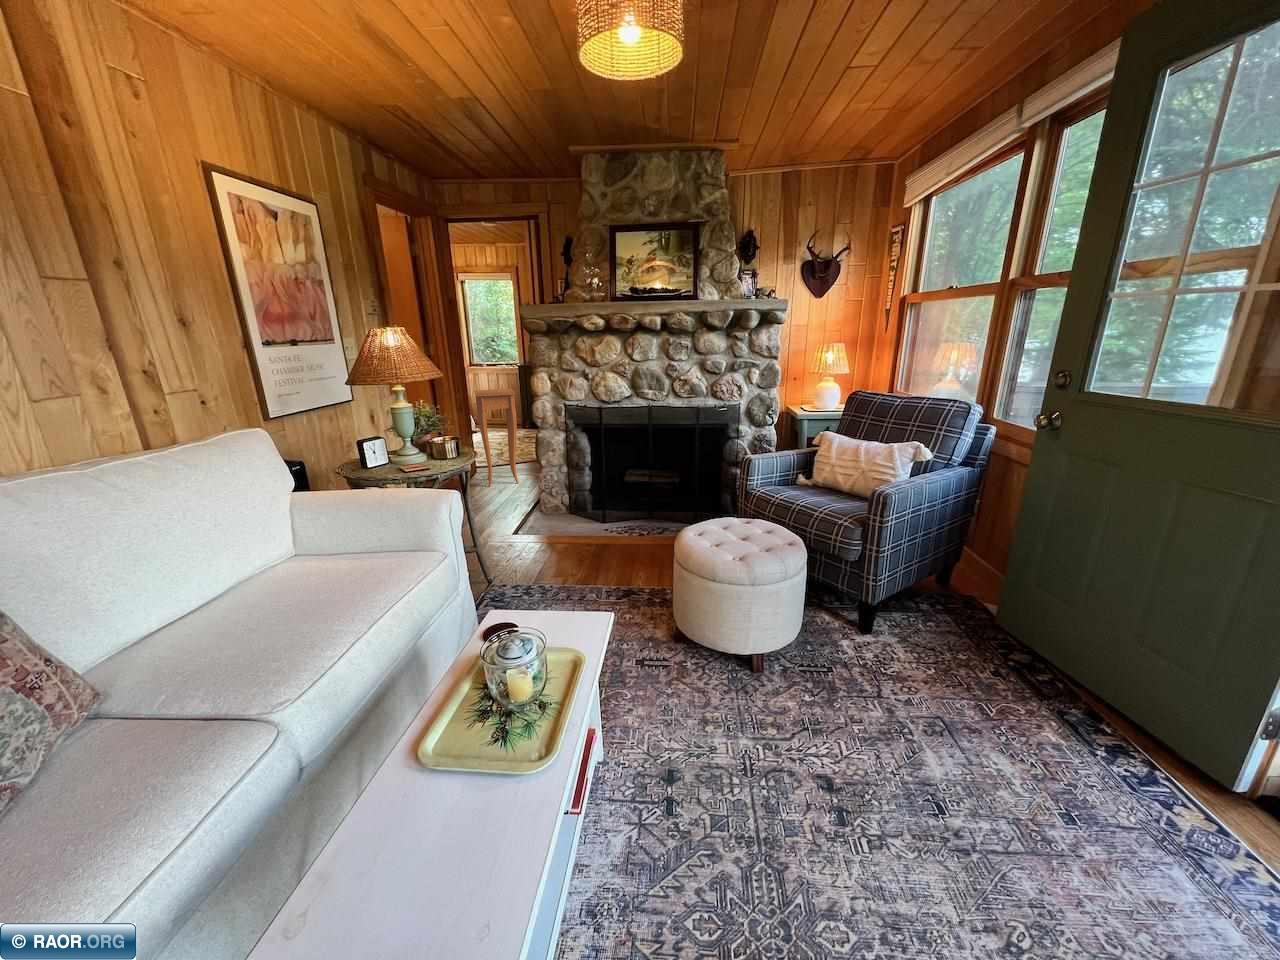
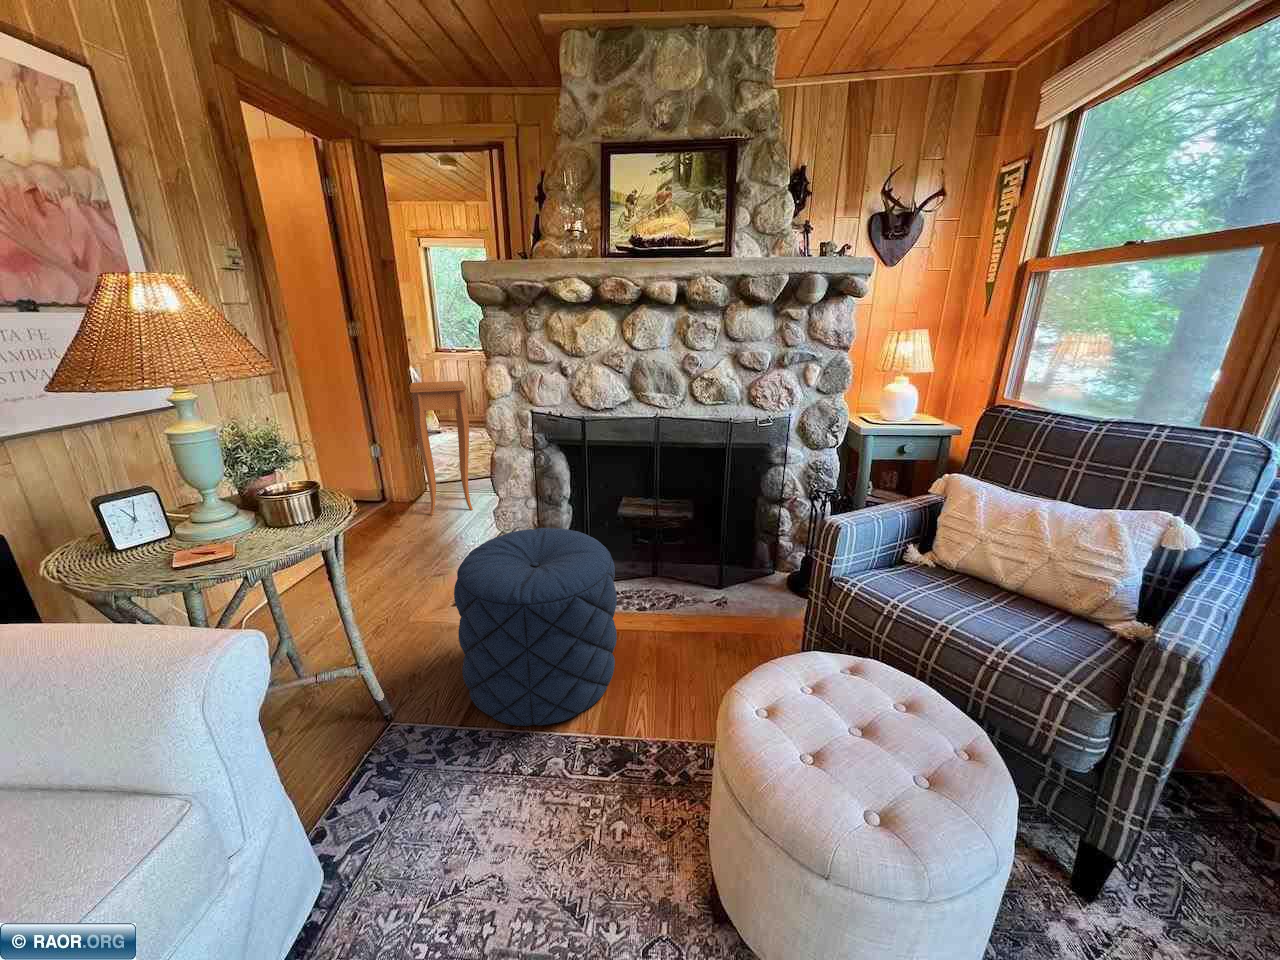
pouf: none [524,473,622,585] -> present [454,528,617,726]

